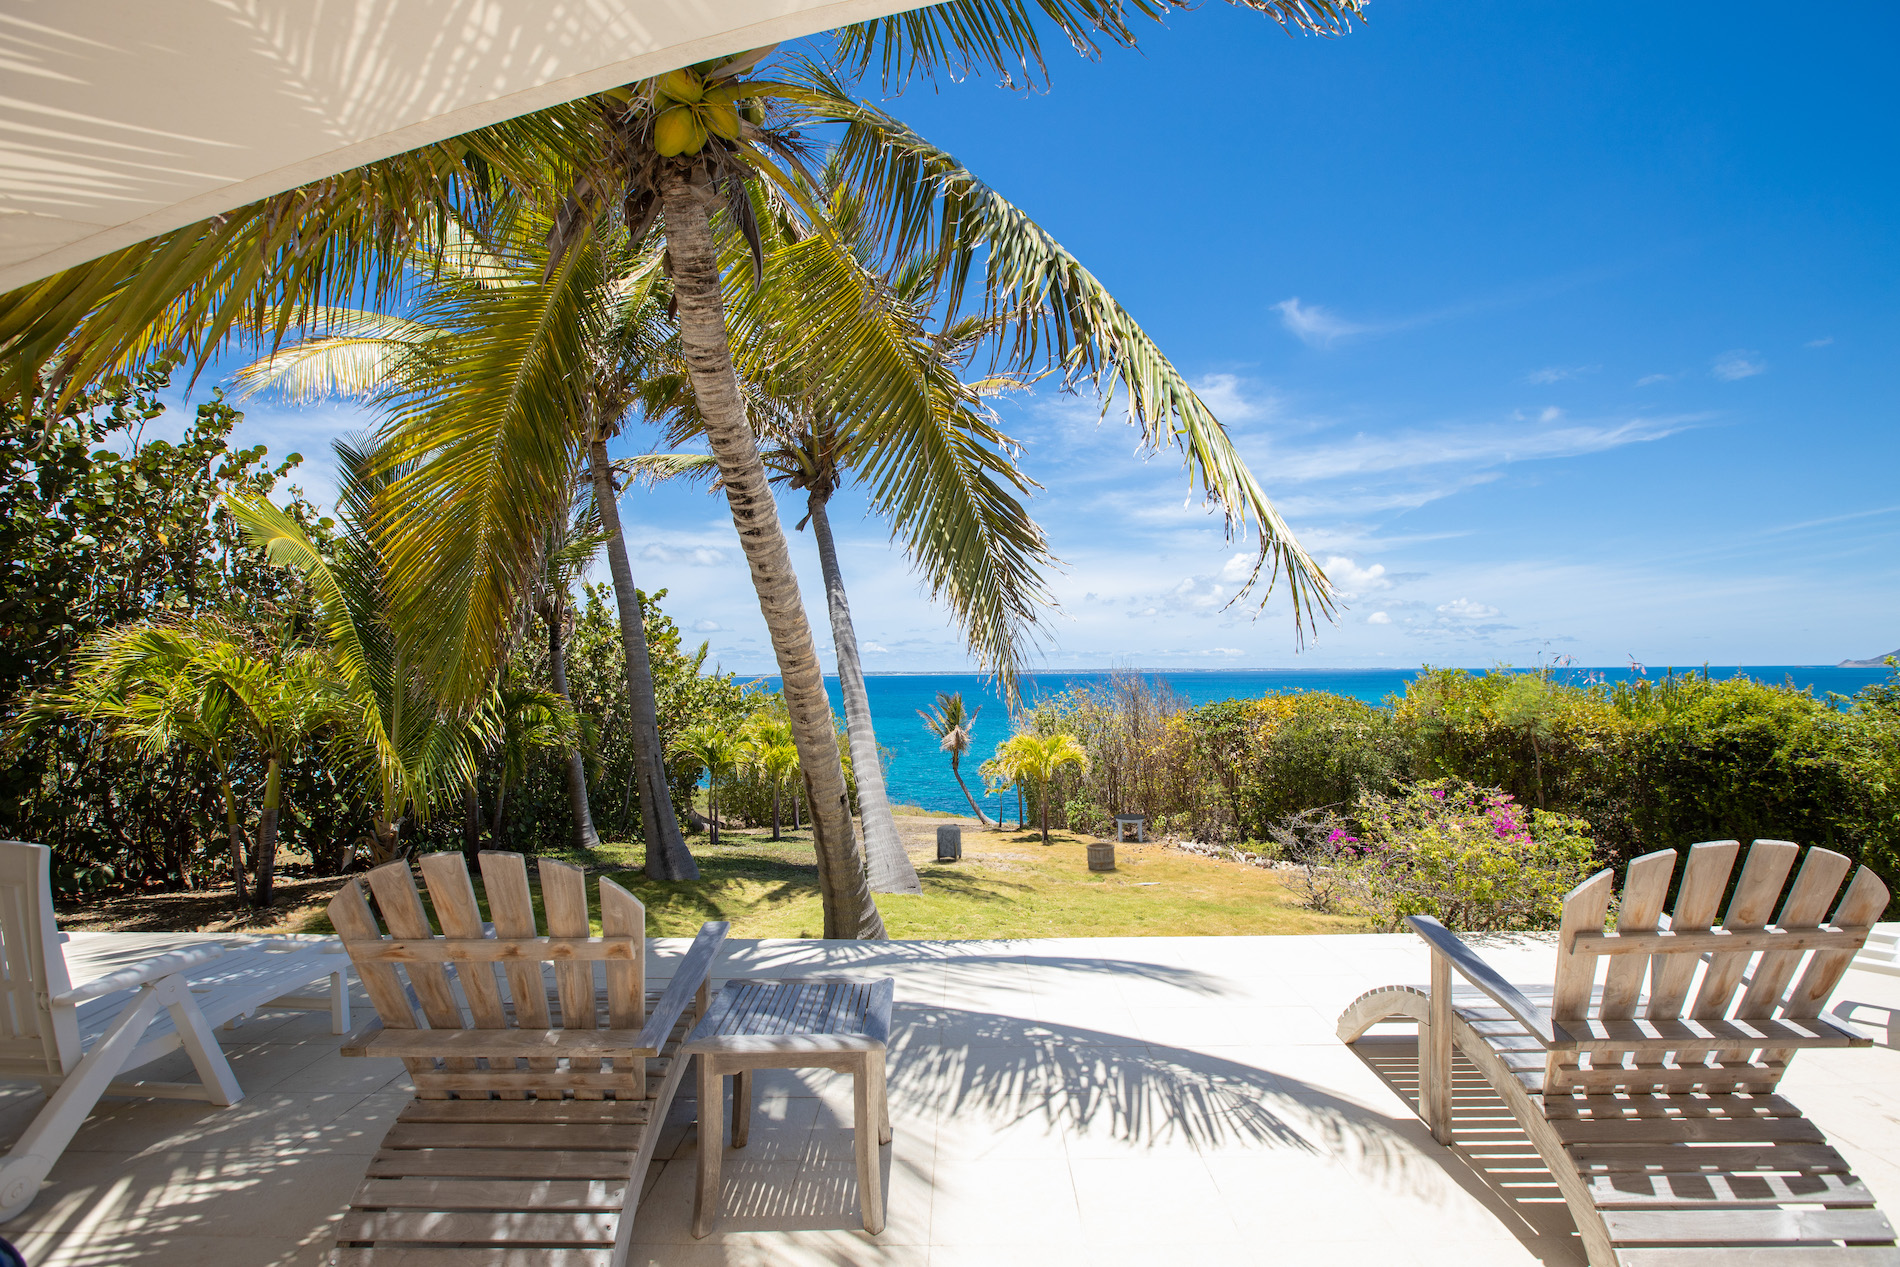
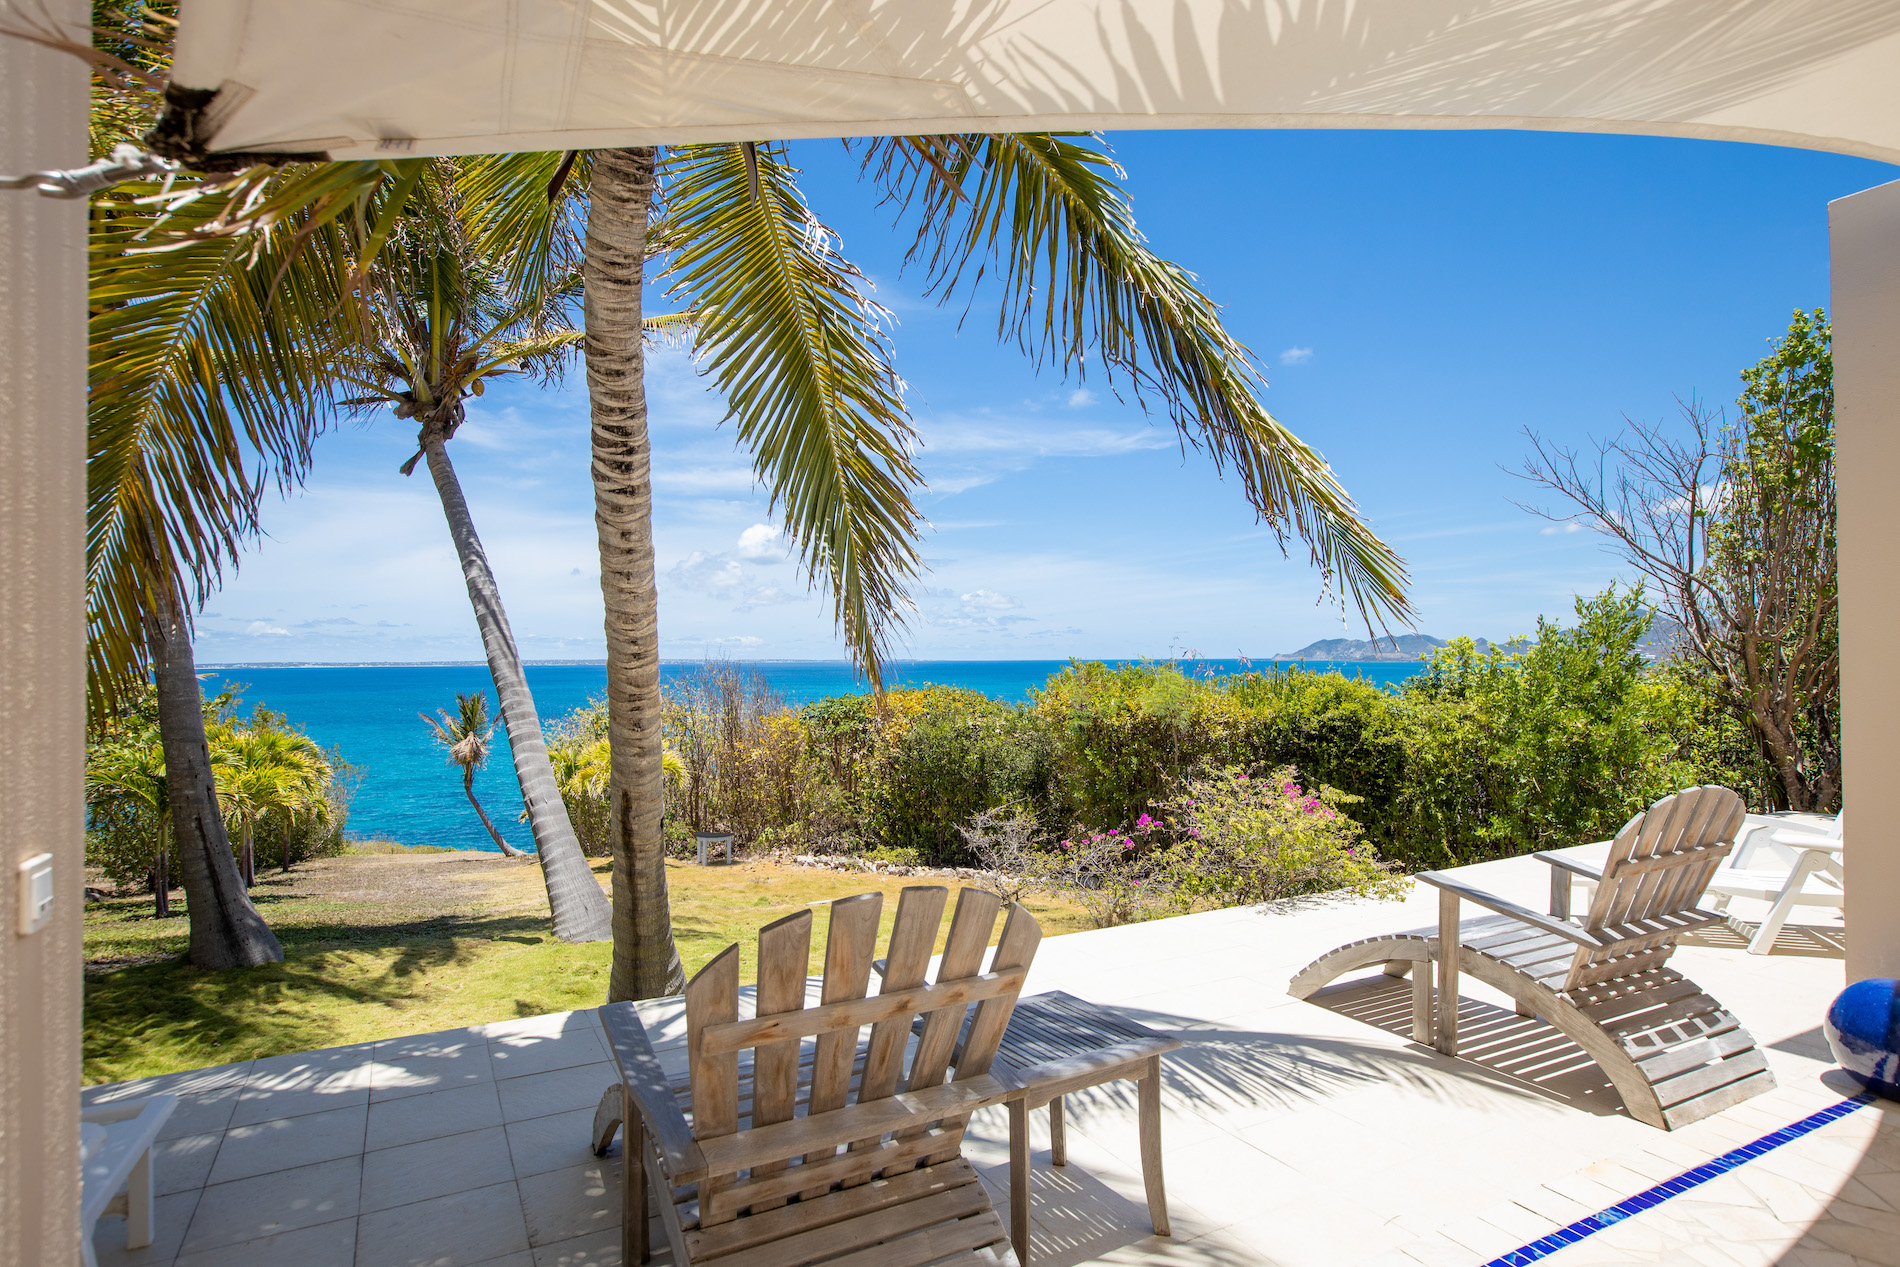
stool: present [937,825,962,862] -> none [483,862,518,914]
wooden bucket: present [1086,843,1115,870] -> none [701,867,738,901]

